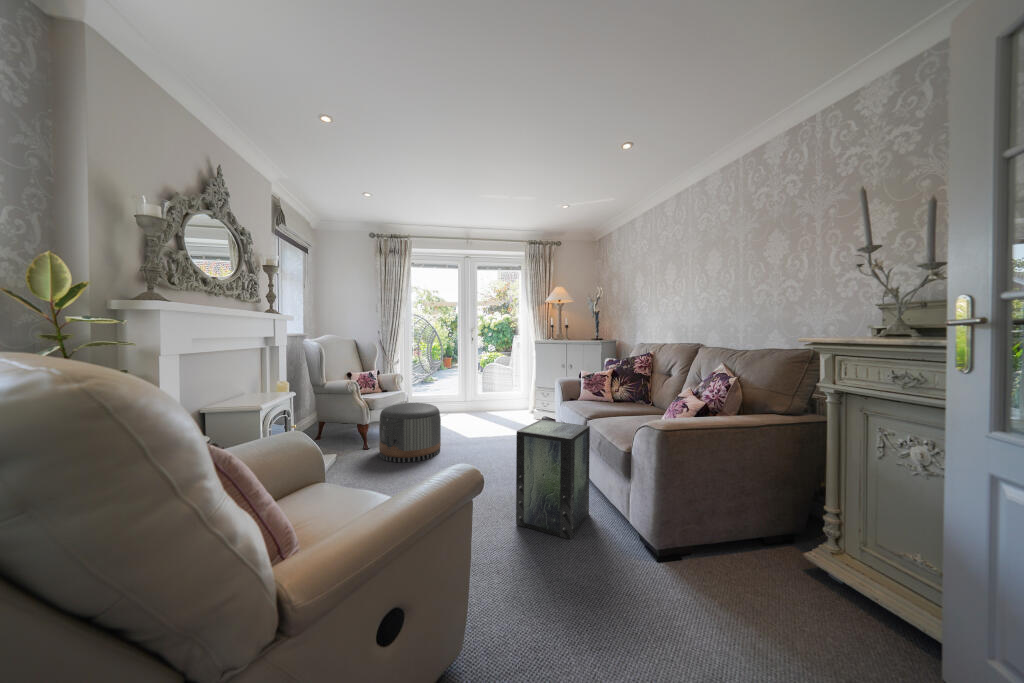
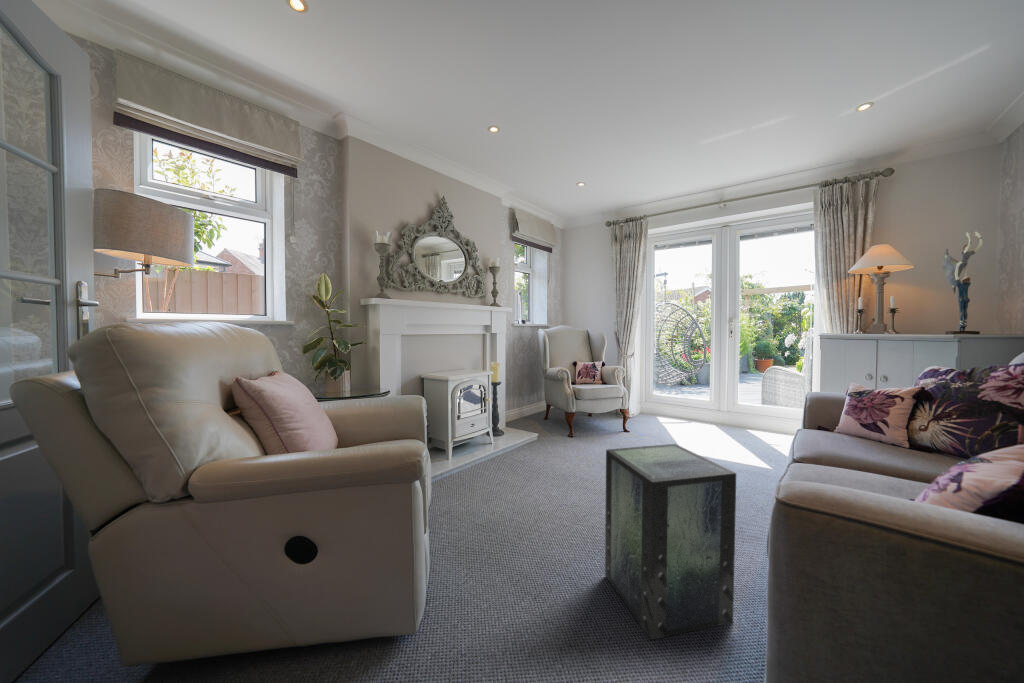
pouf: present [379,403,441,462] -> none [569,396,634,461]

